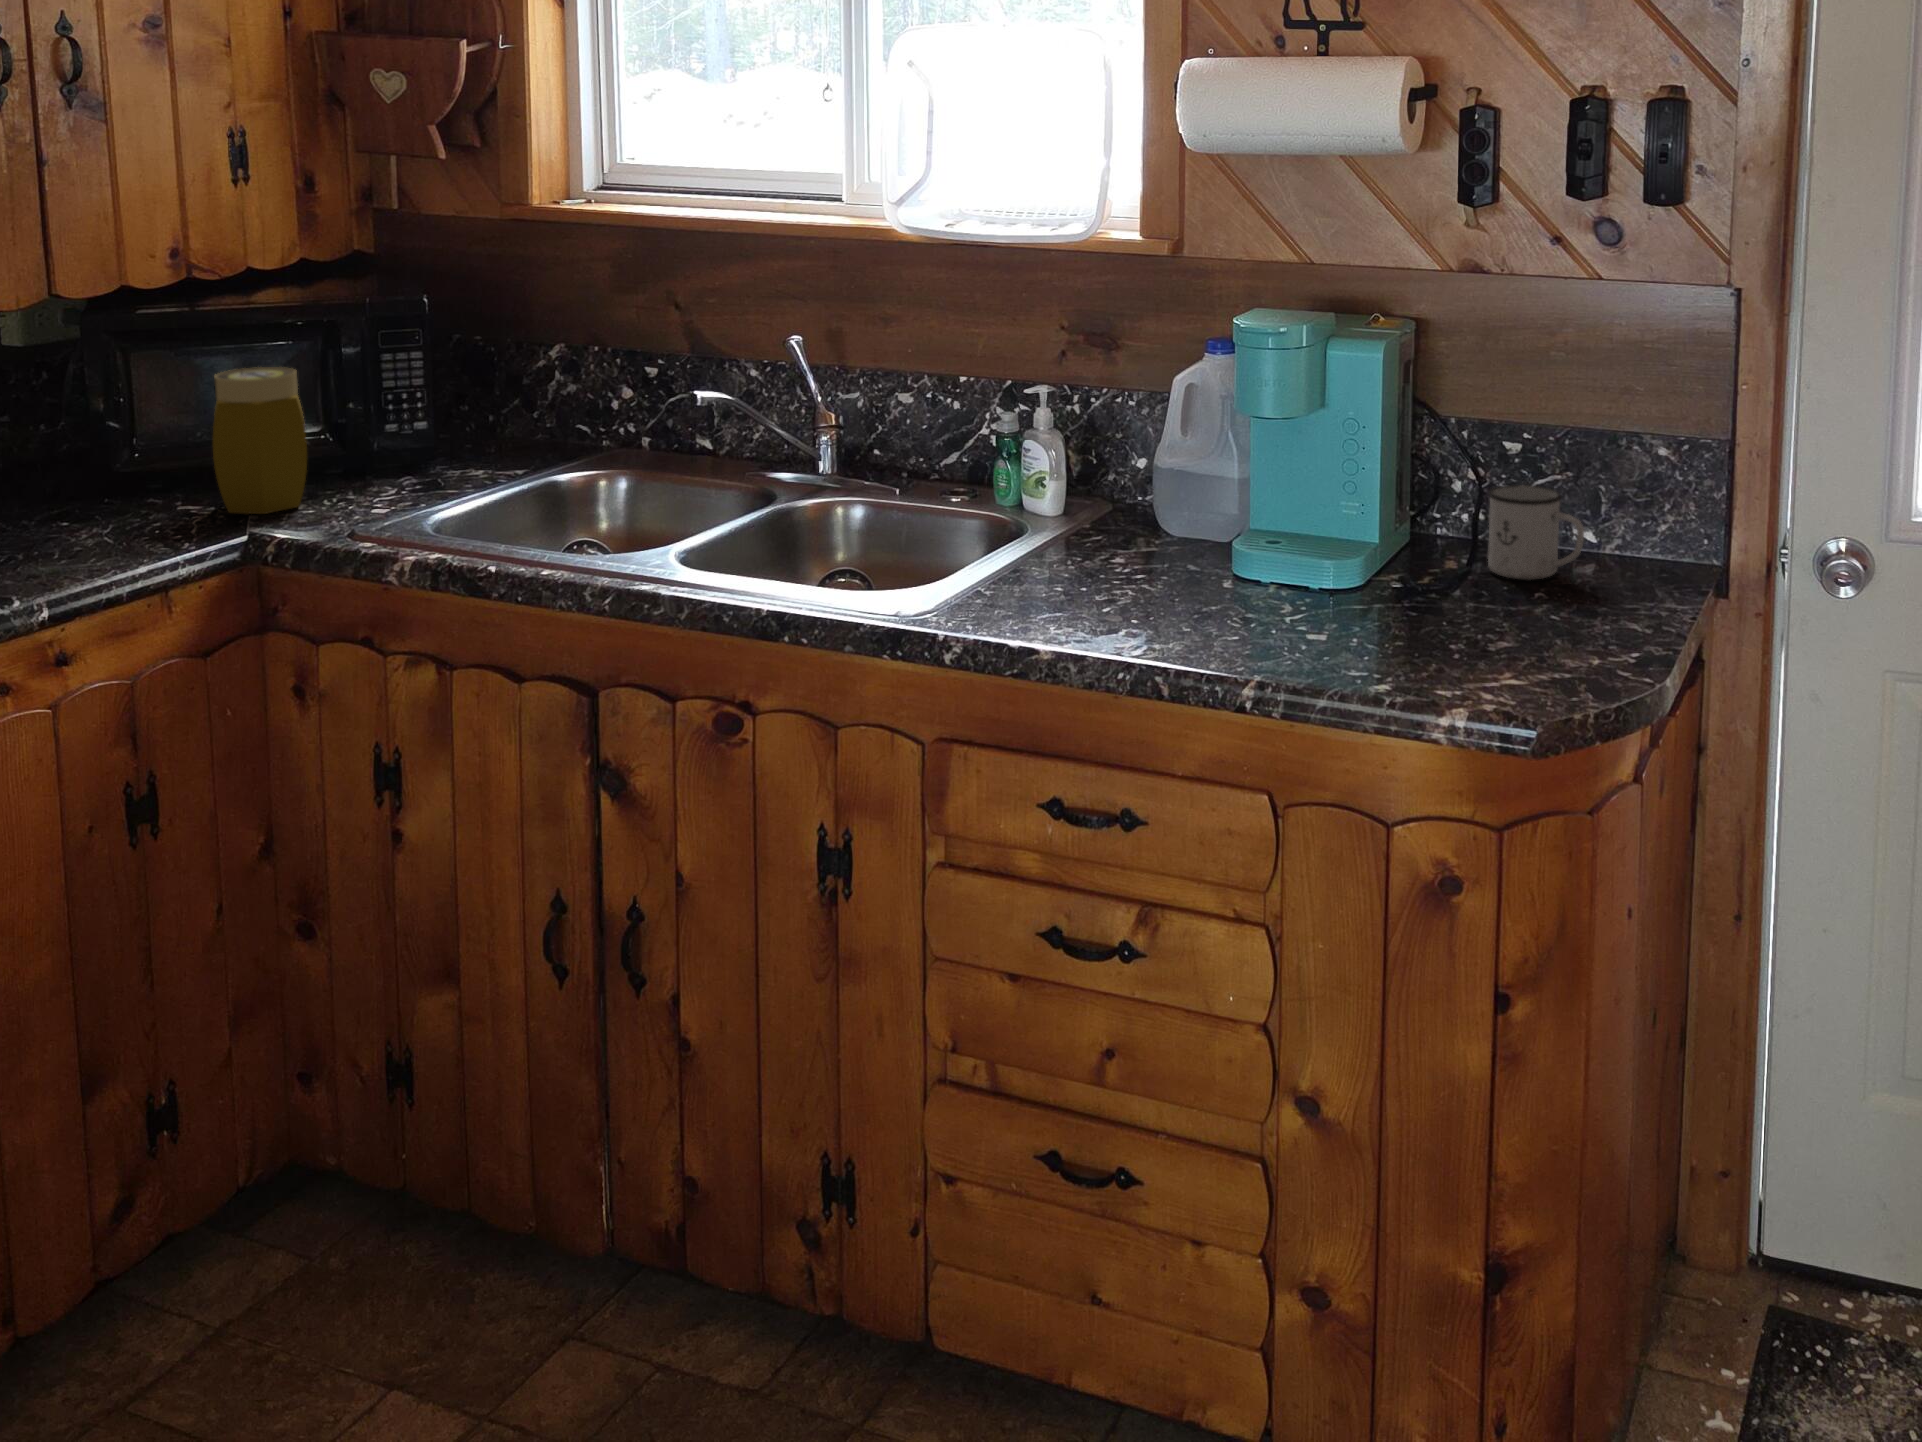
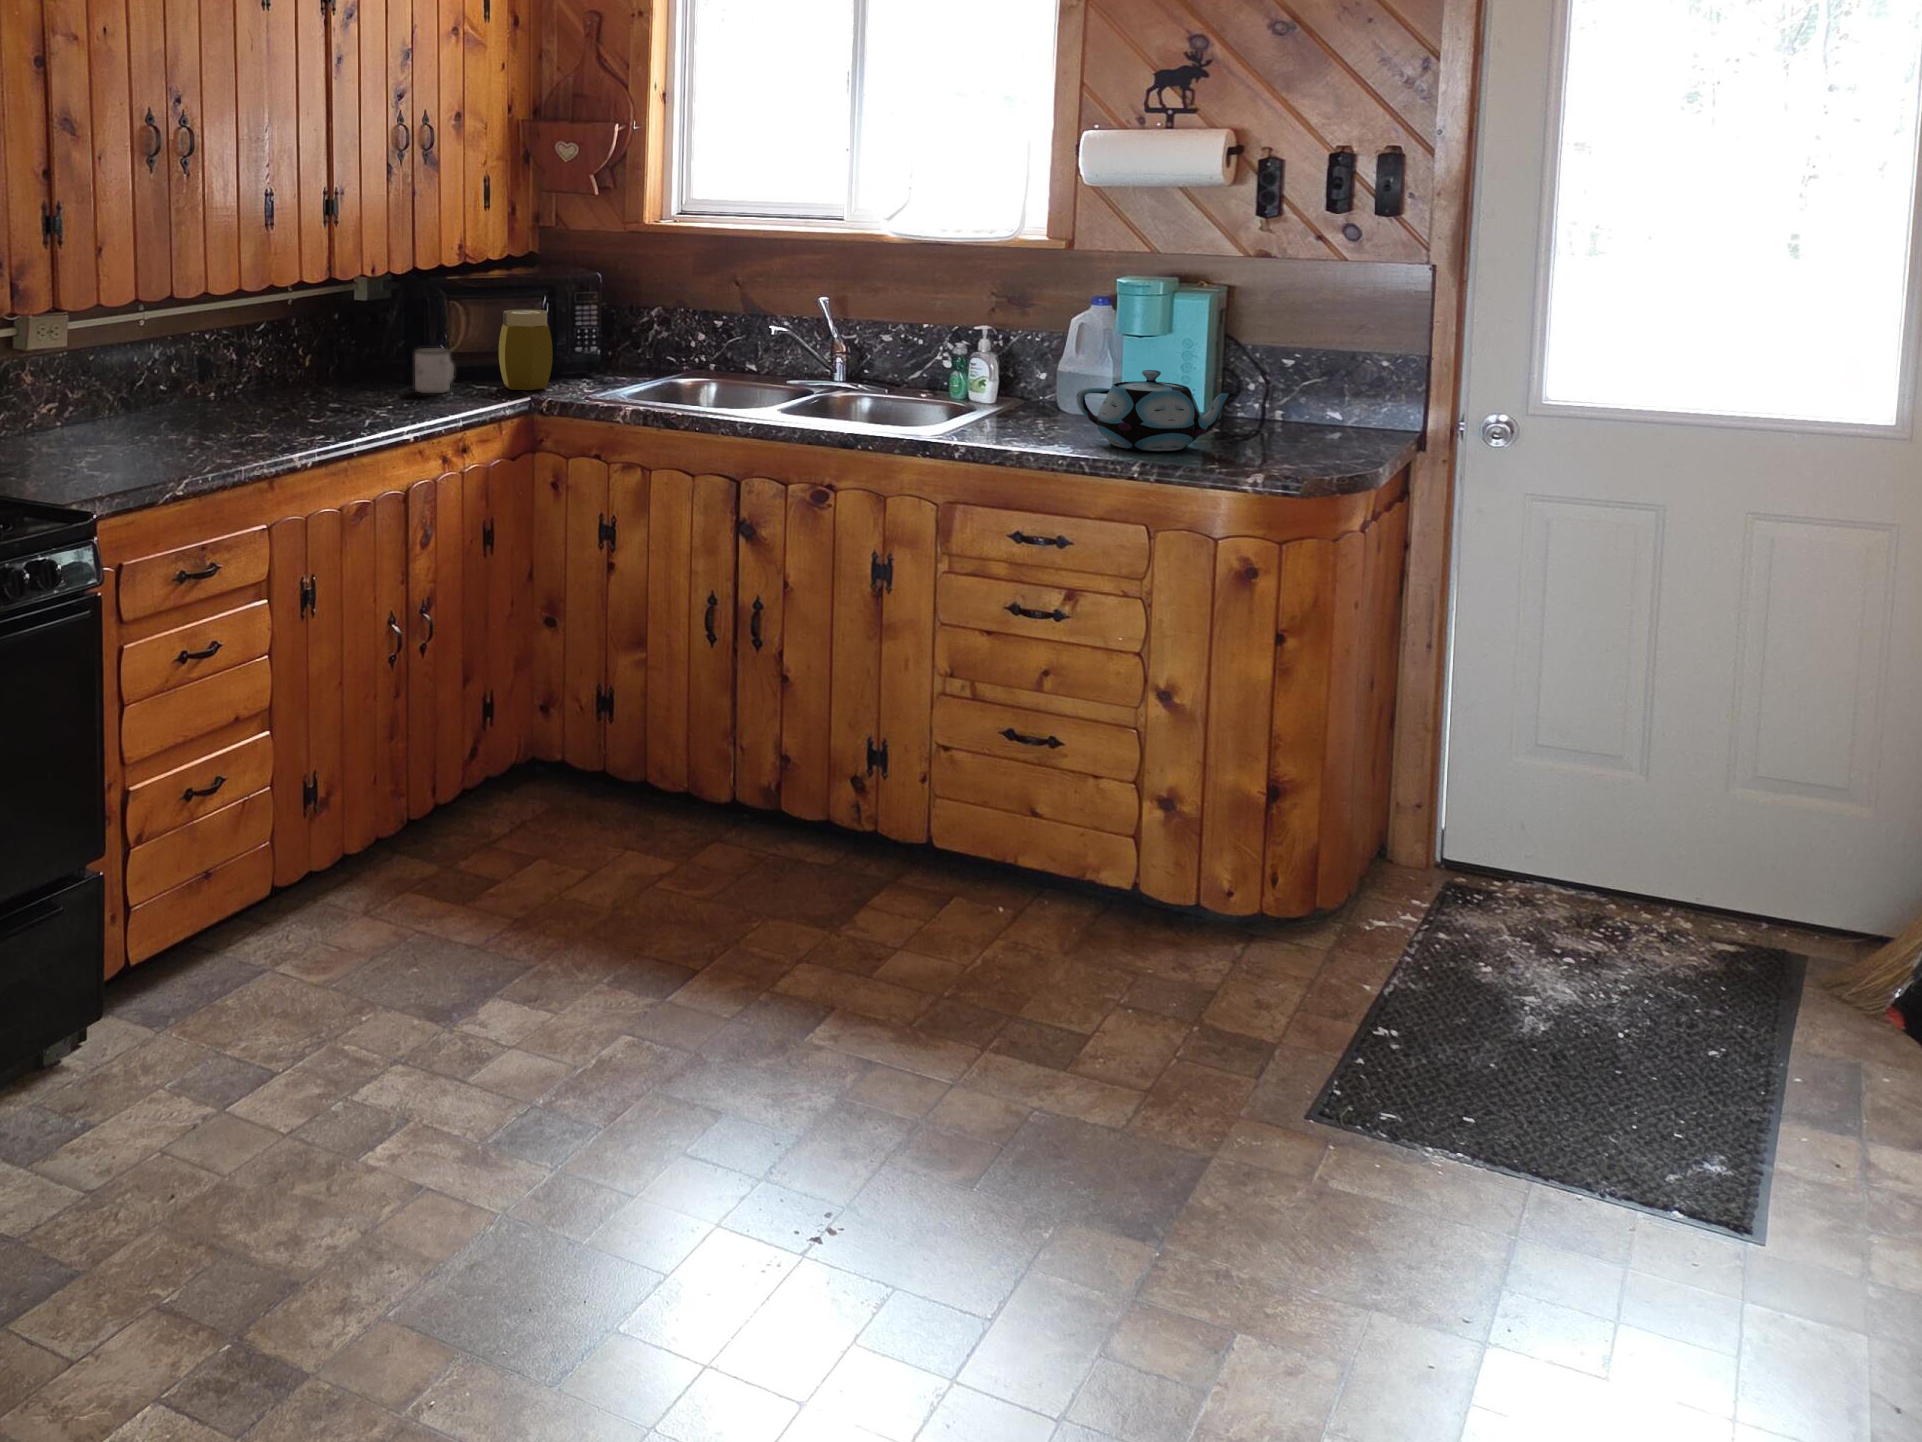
mug: present [1488,485,1584,580] -> present [415,348,454,393]
teapot: none [1158,493,1426,646] -> present [1076,370,1239,451]

